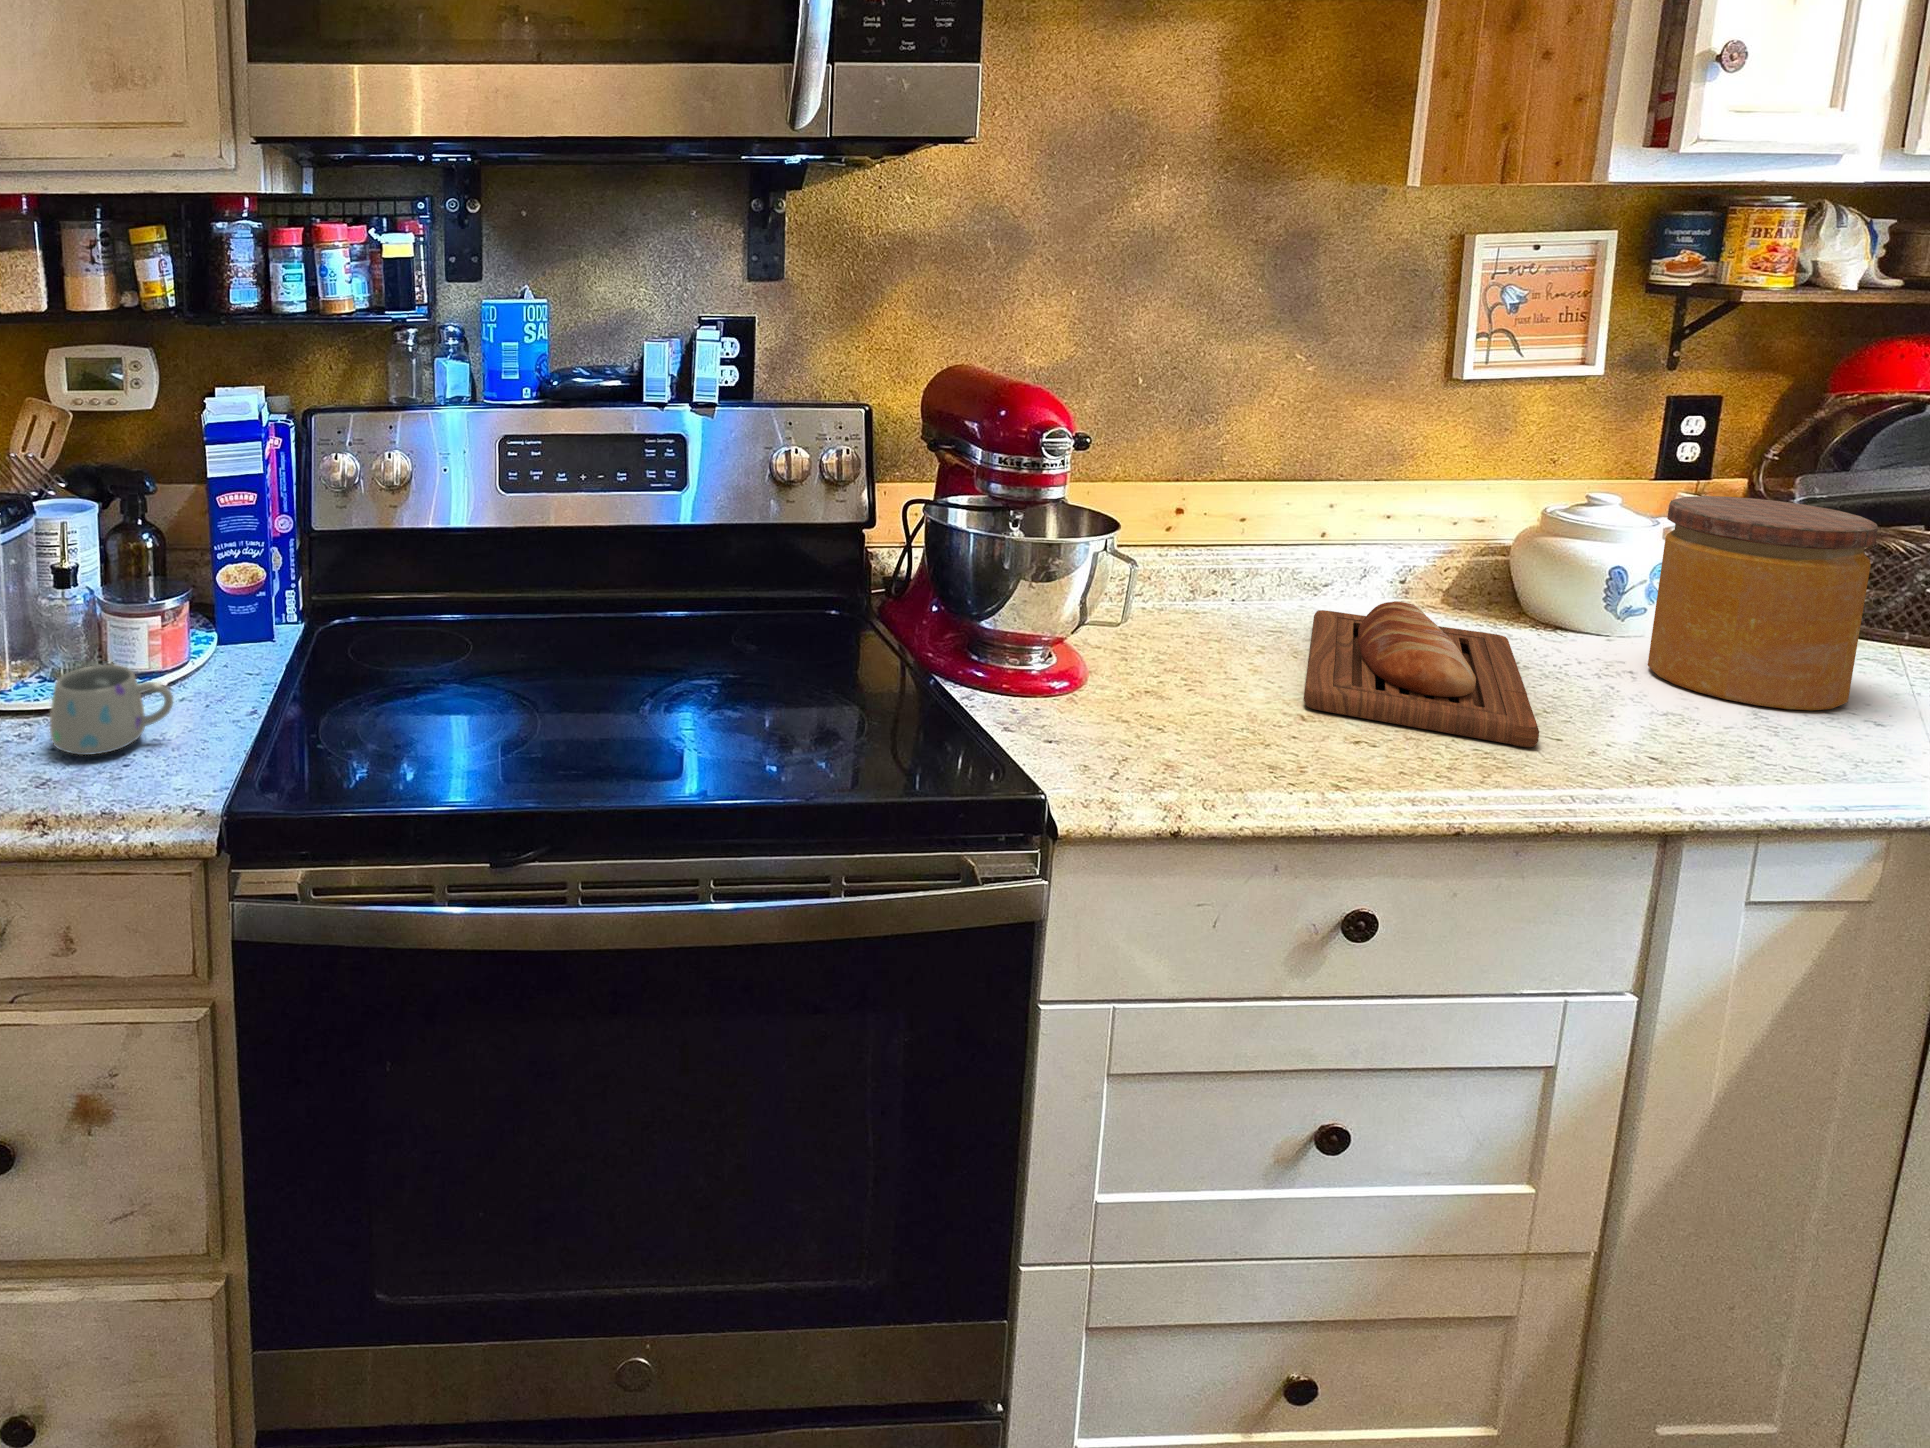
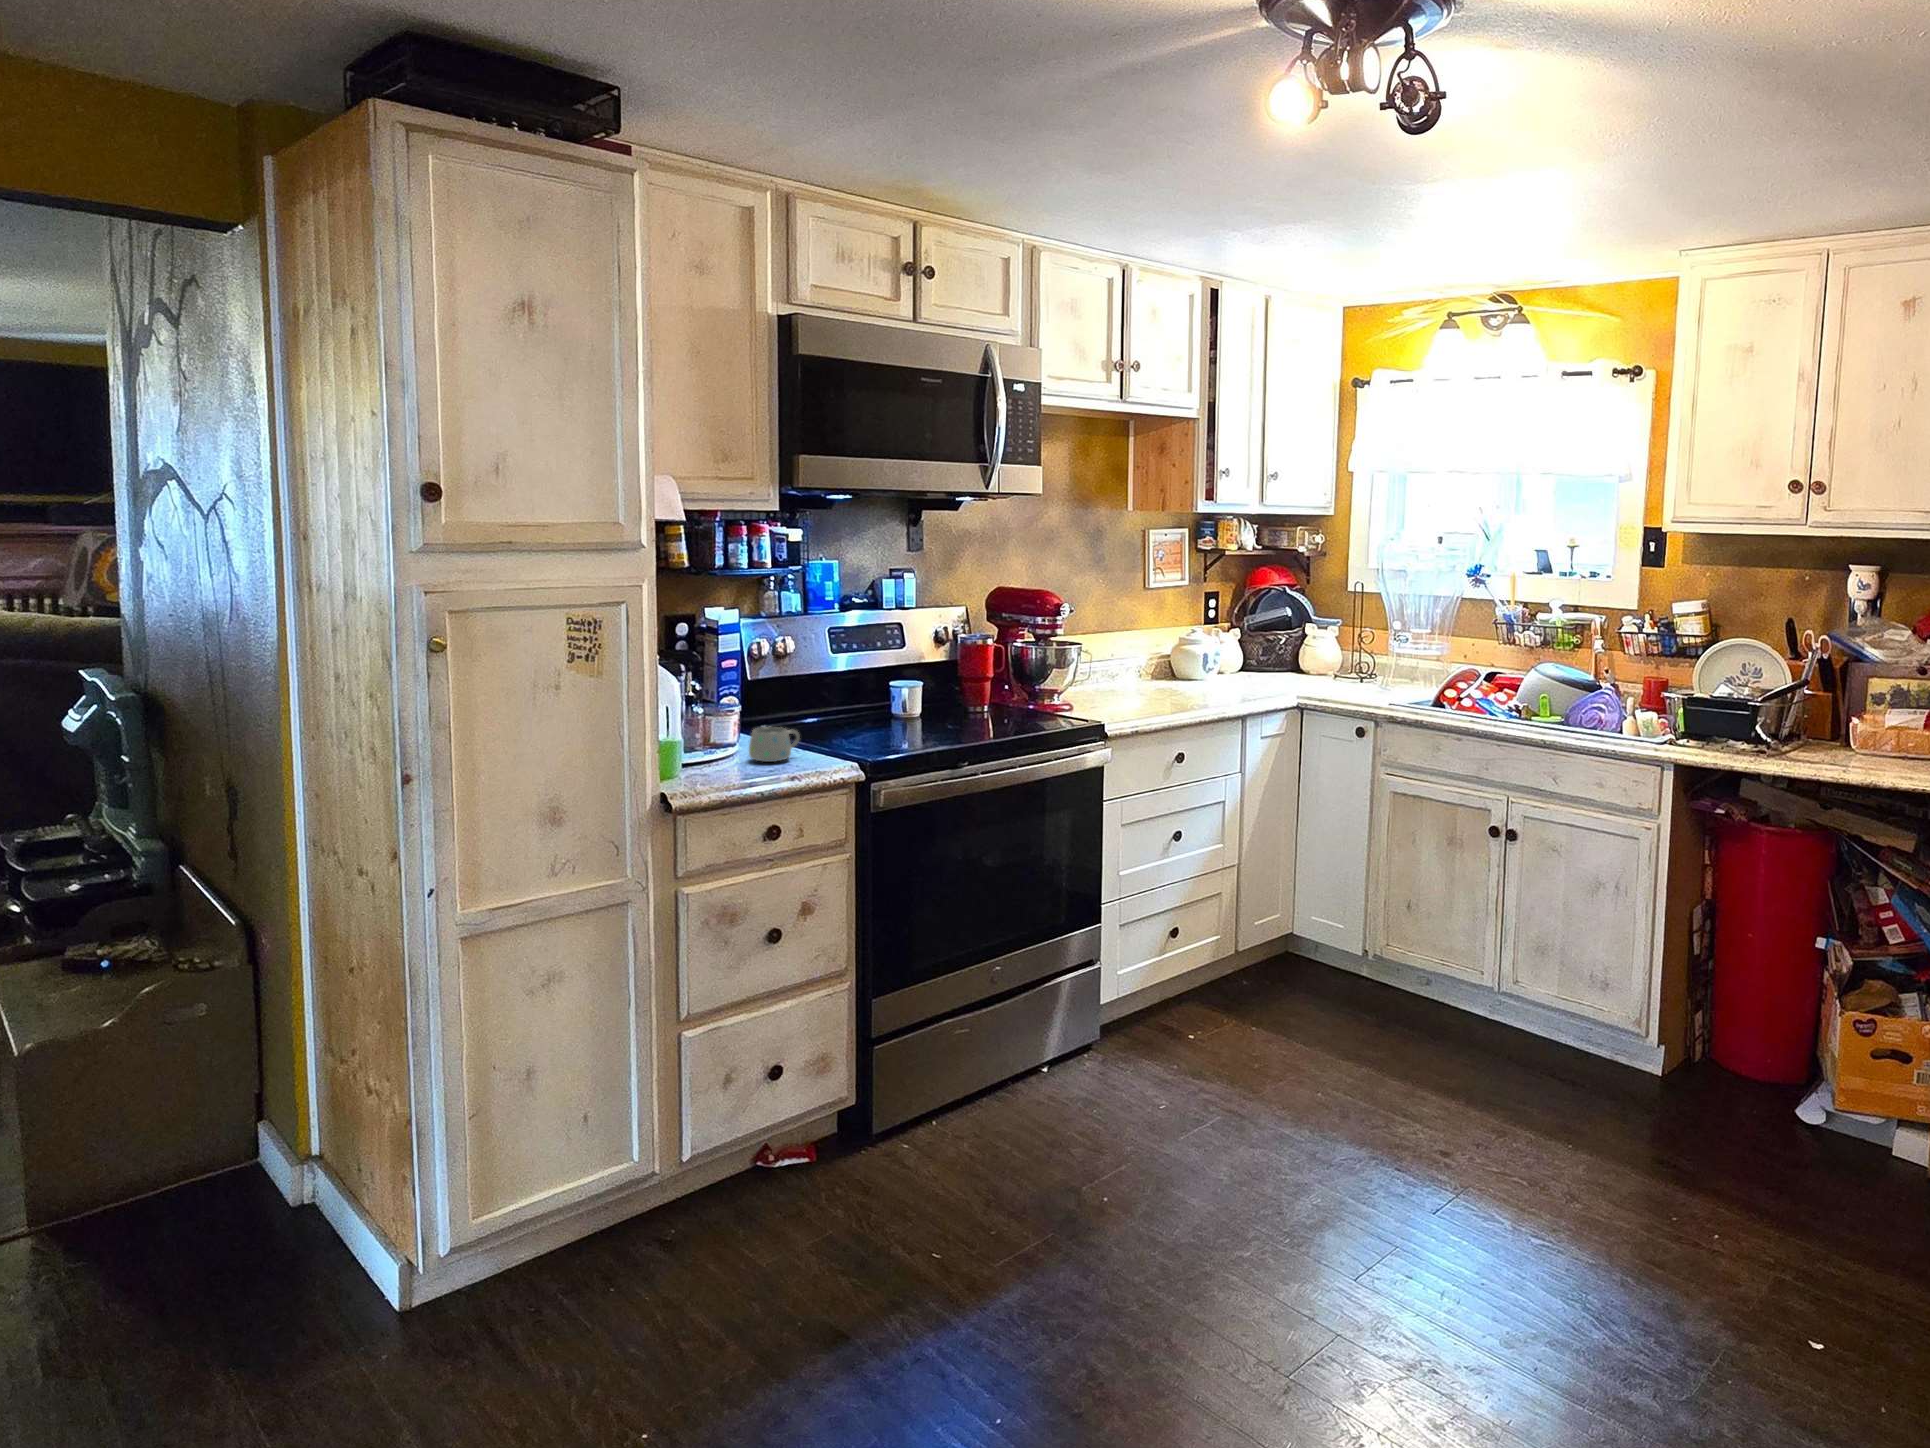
jar: present [1648,496,1878,710] -> none [1219,624,1272,690]
bread loaf: present [1304,601,1539,747] -> none [1122,671,1208,704]

